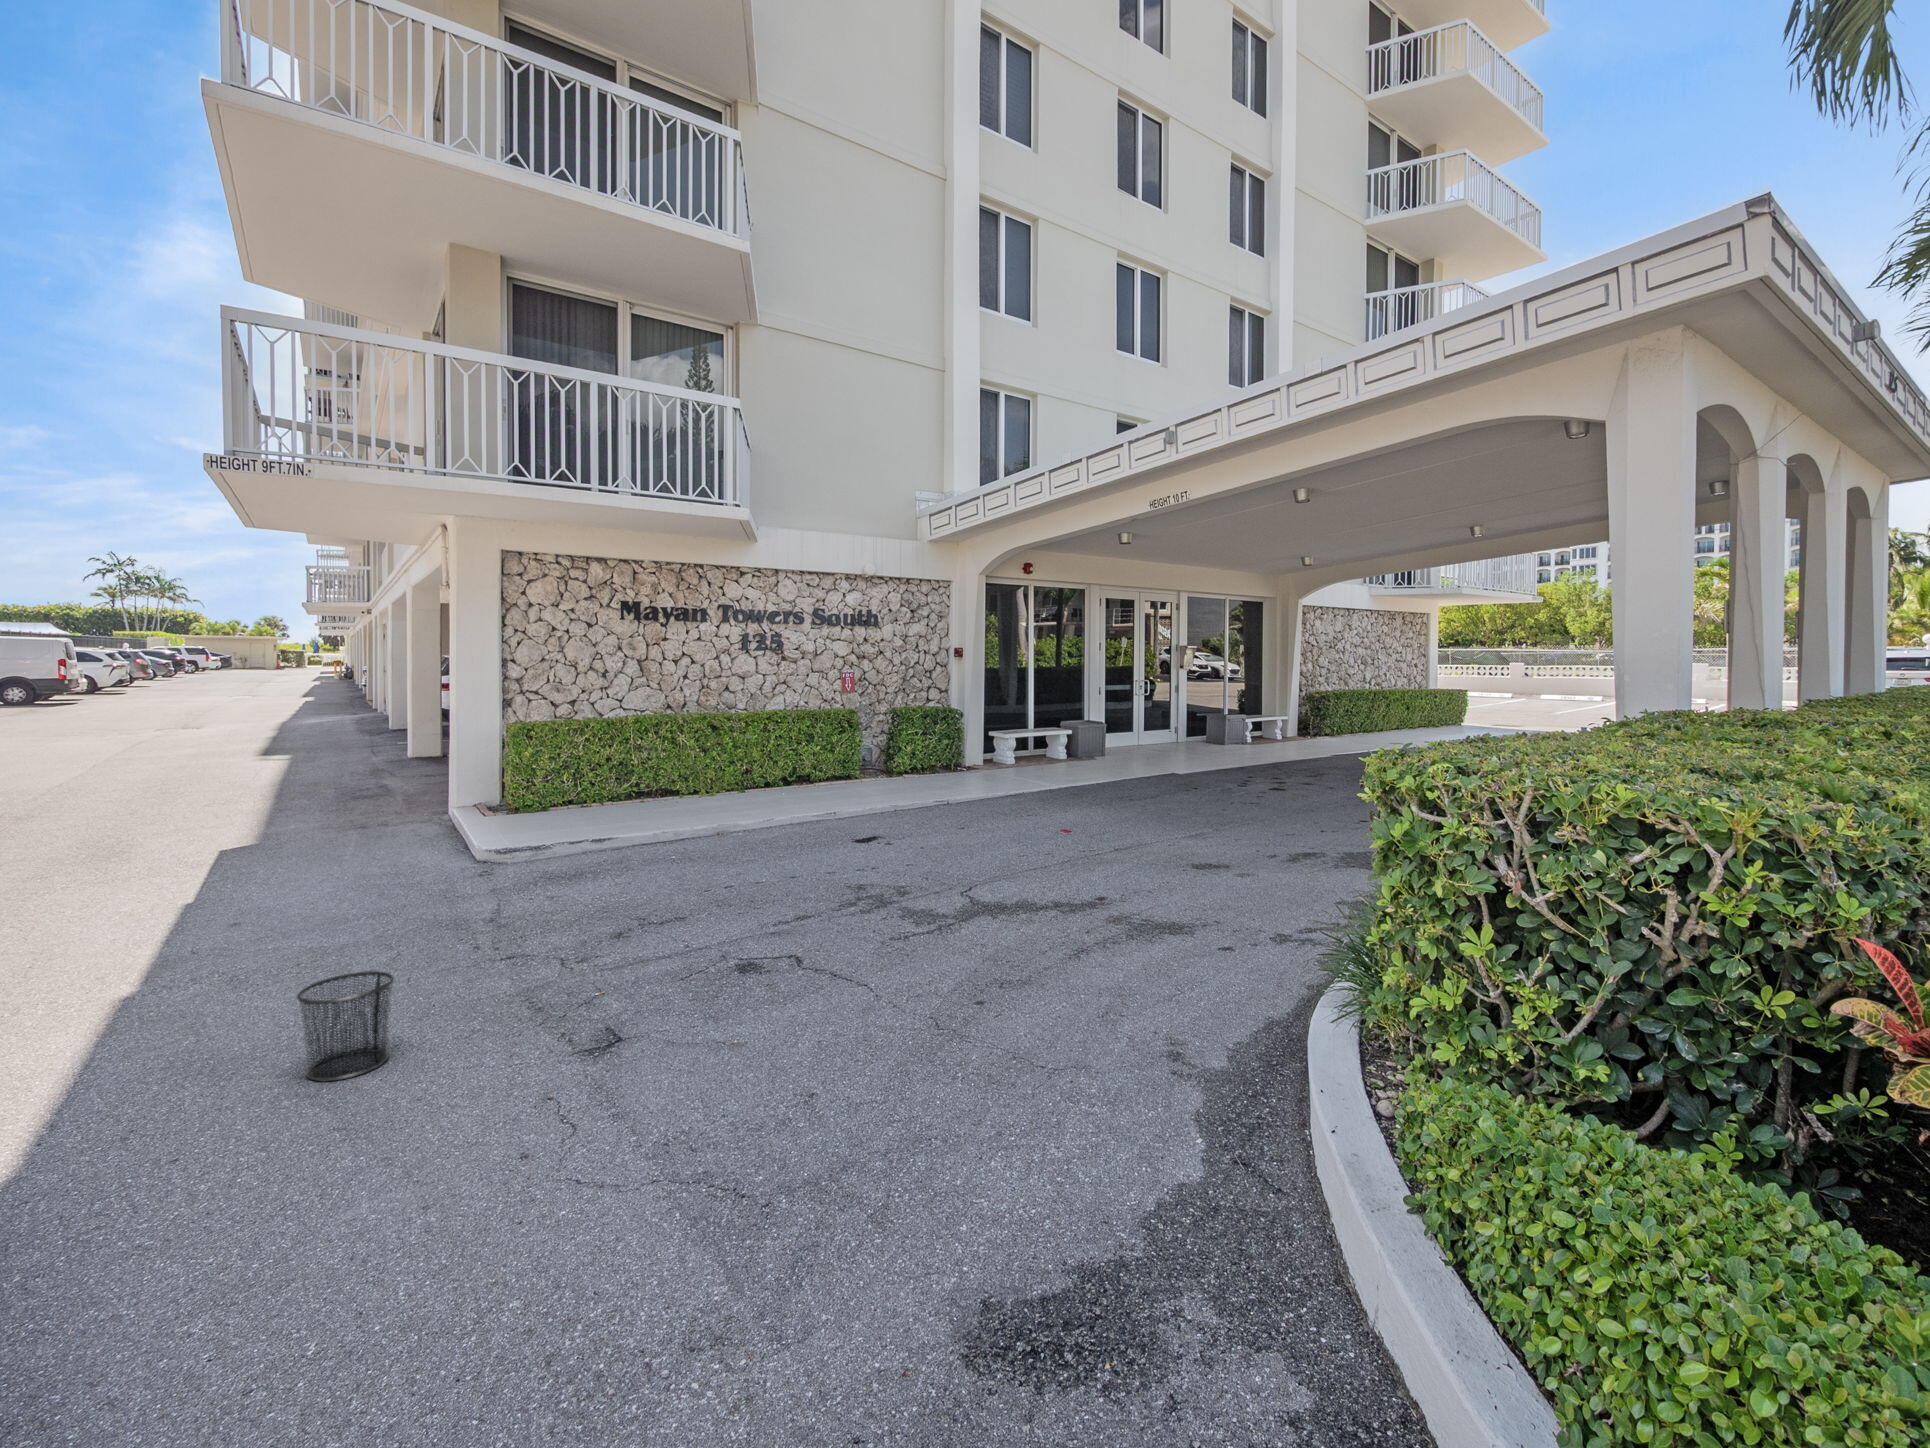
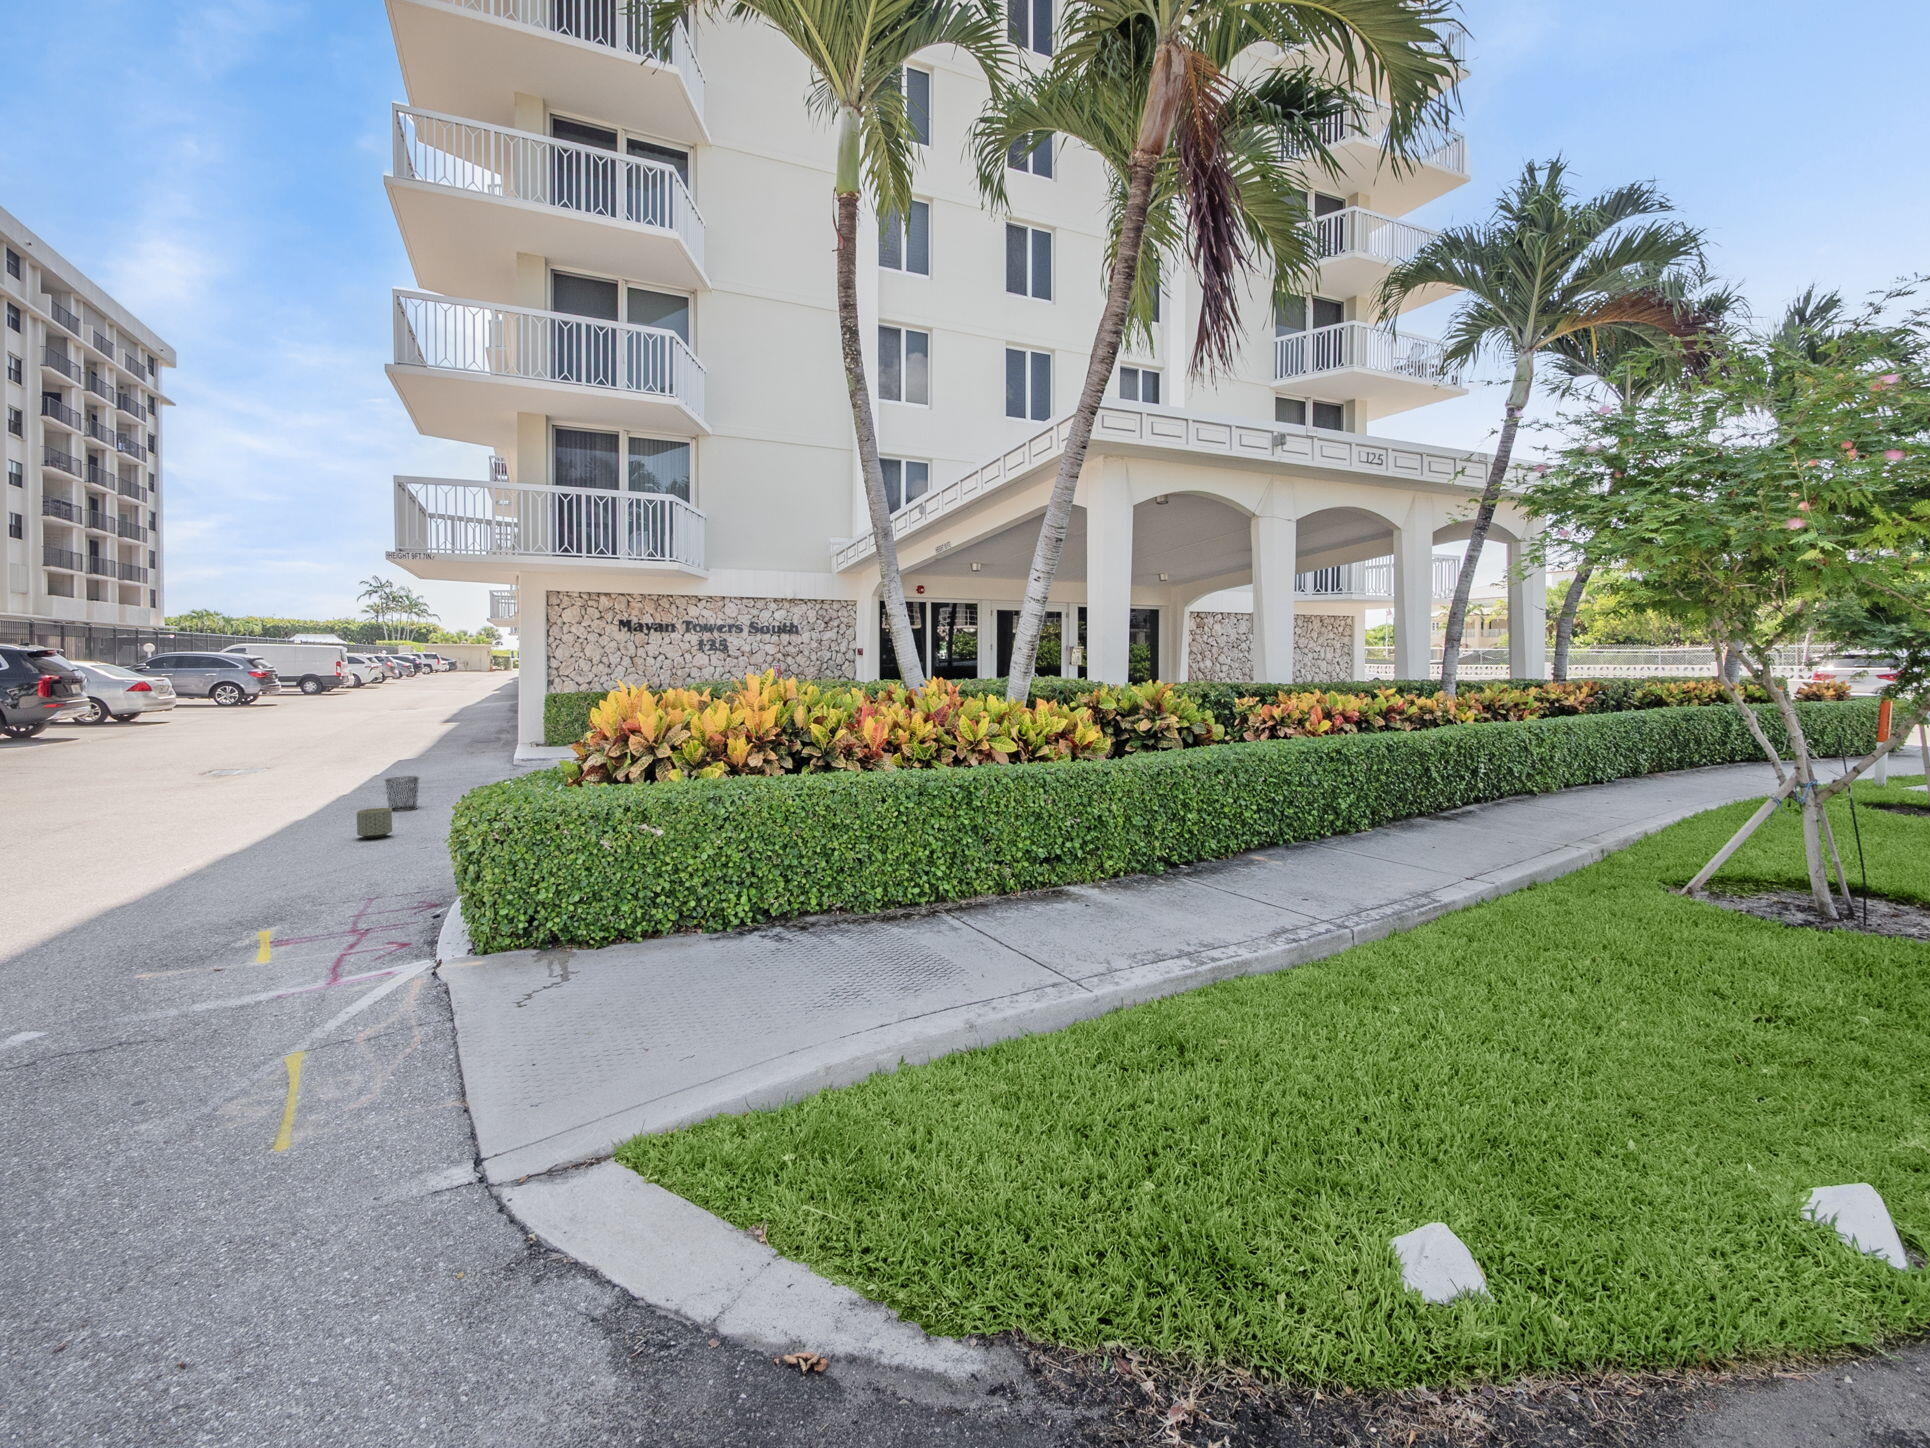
planter: none [288,1187,418,1338] -> present [357,808,392,839]

